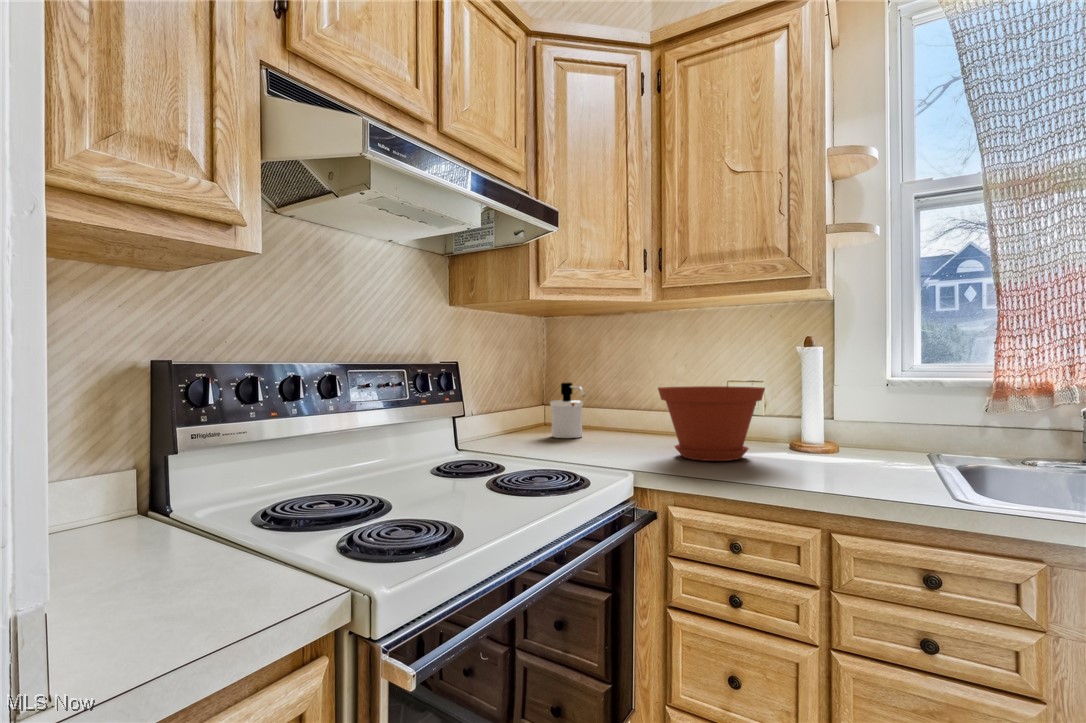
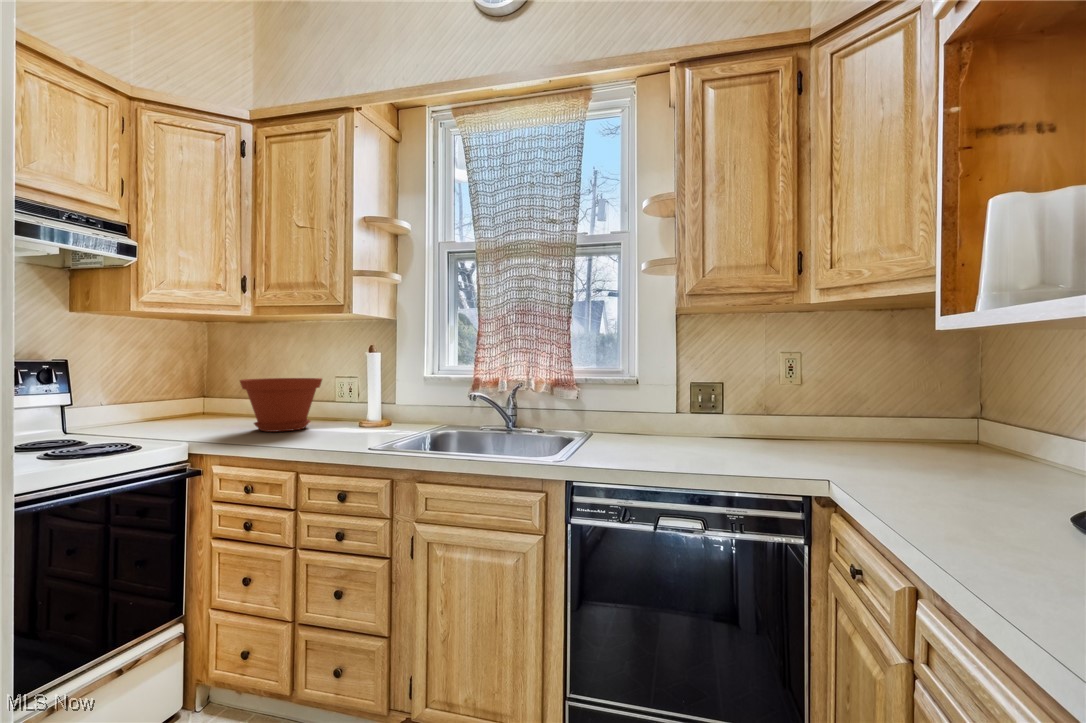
soap dispenser: present [550,383,585,438] -> none [190,375,221,419]

